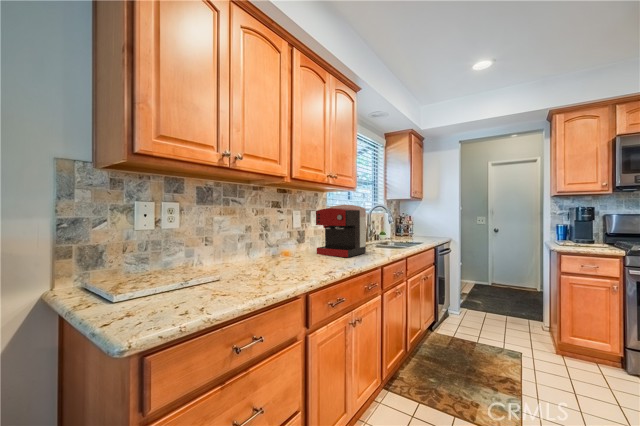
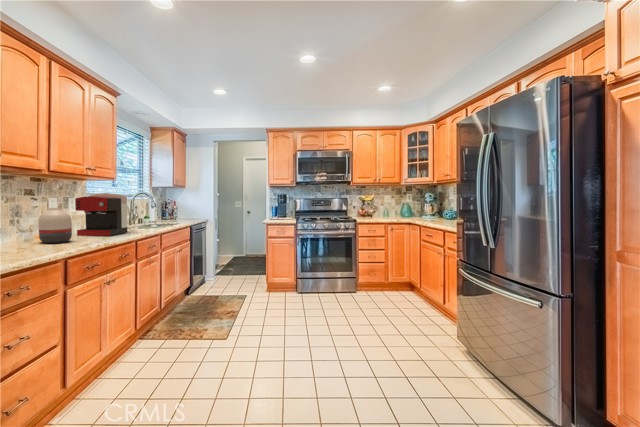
vase: none [280,221,309,264] -> present [38,208,72,243]

